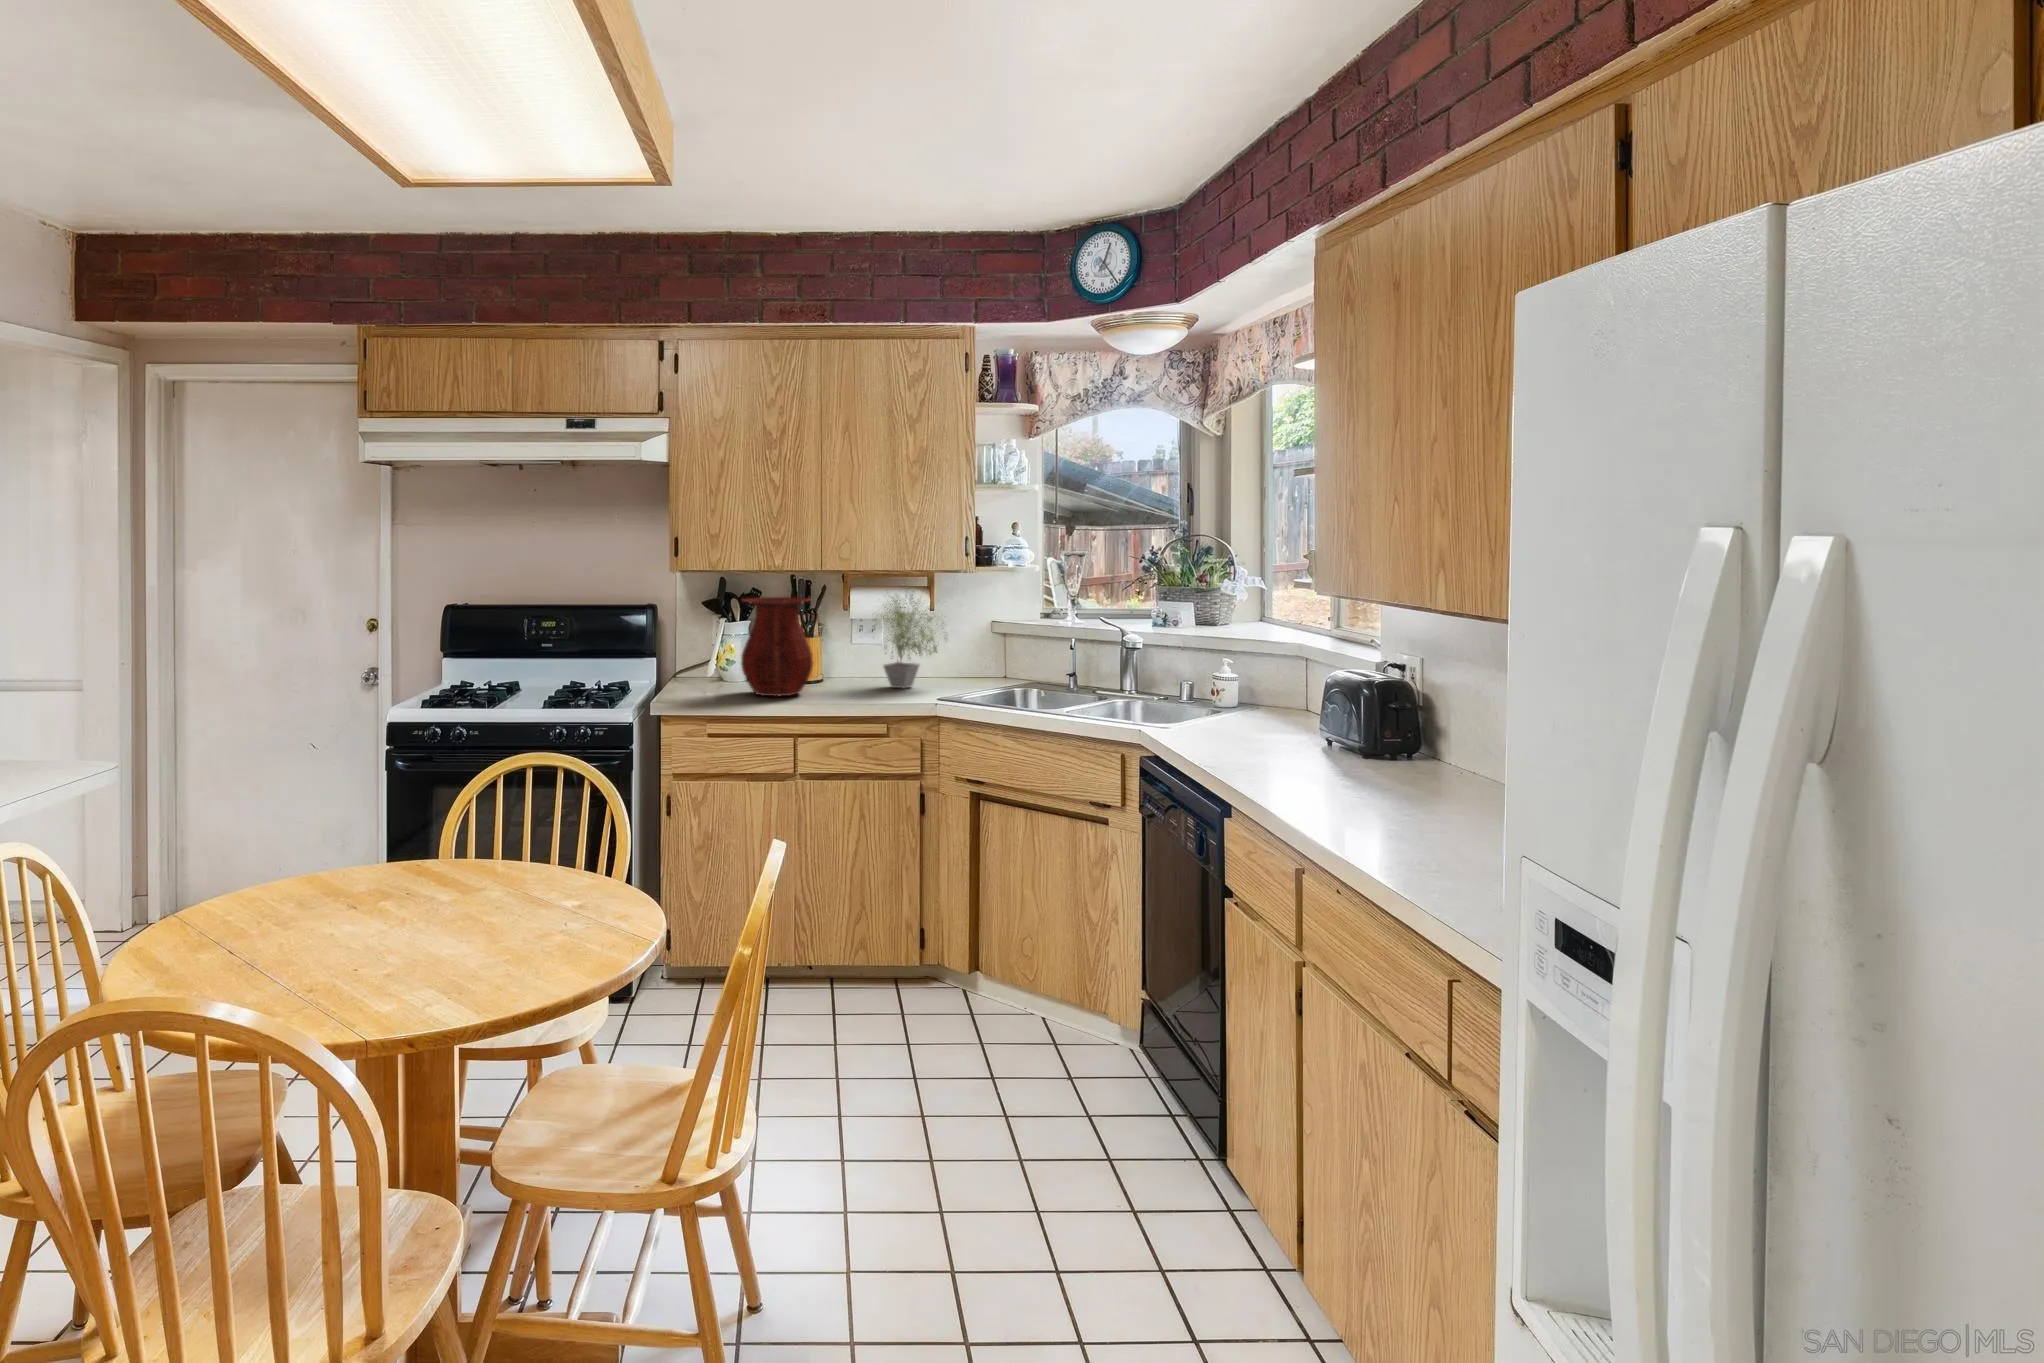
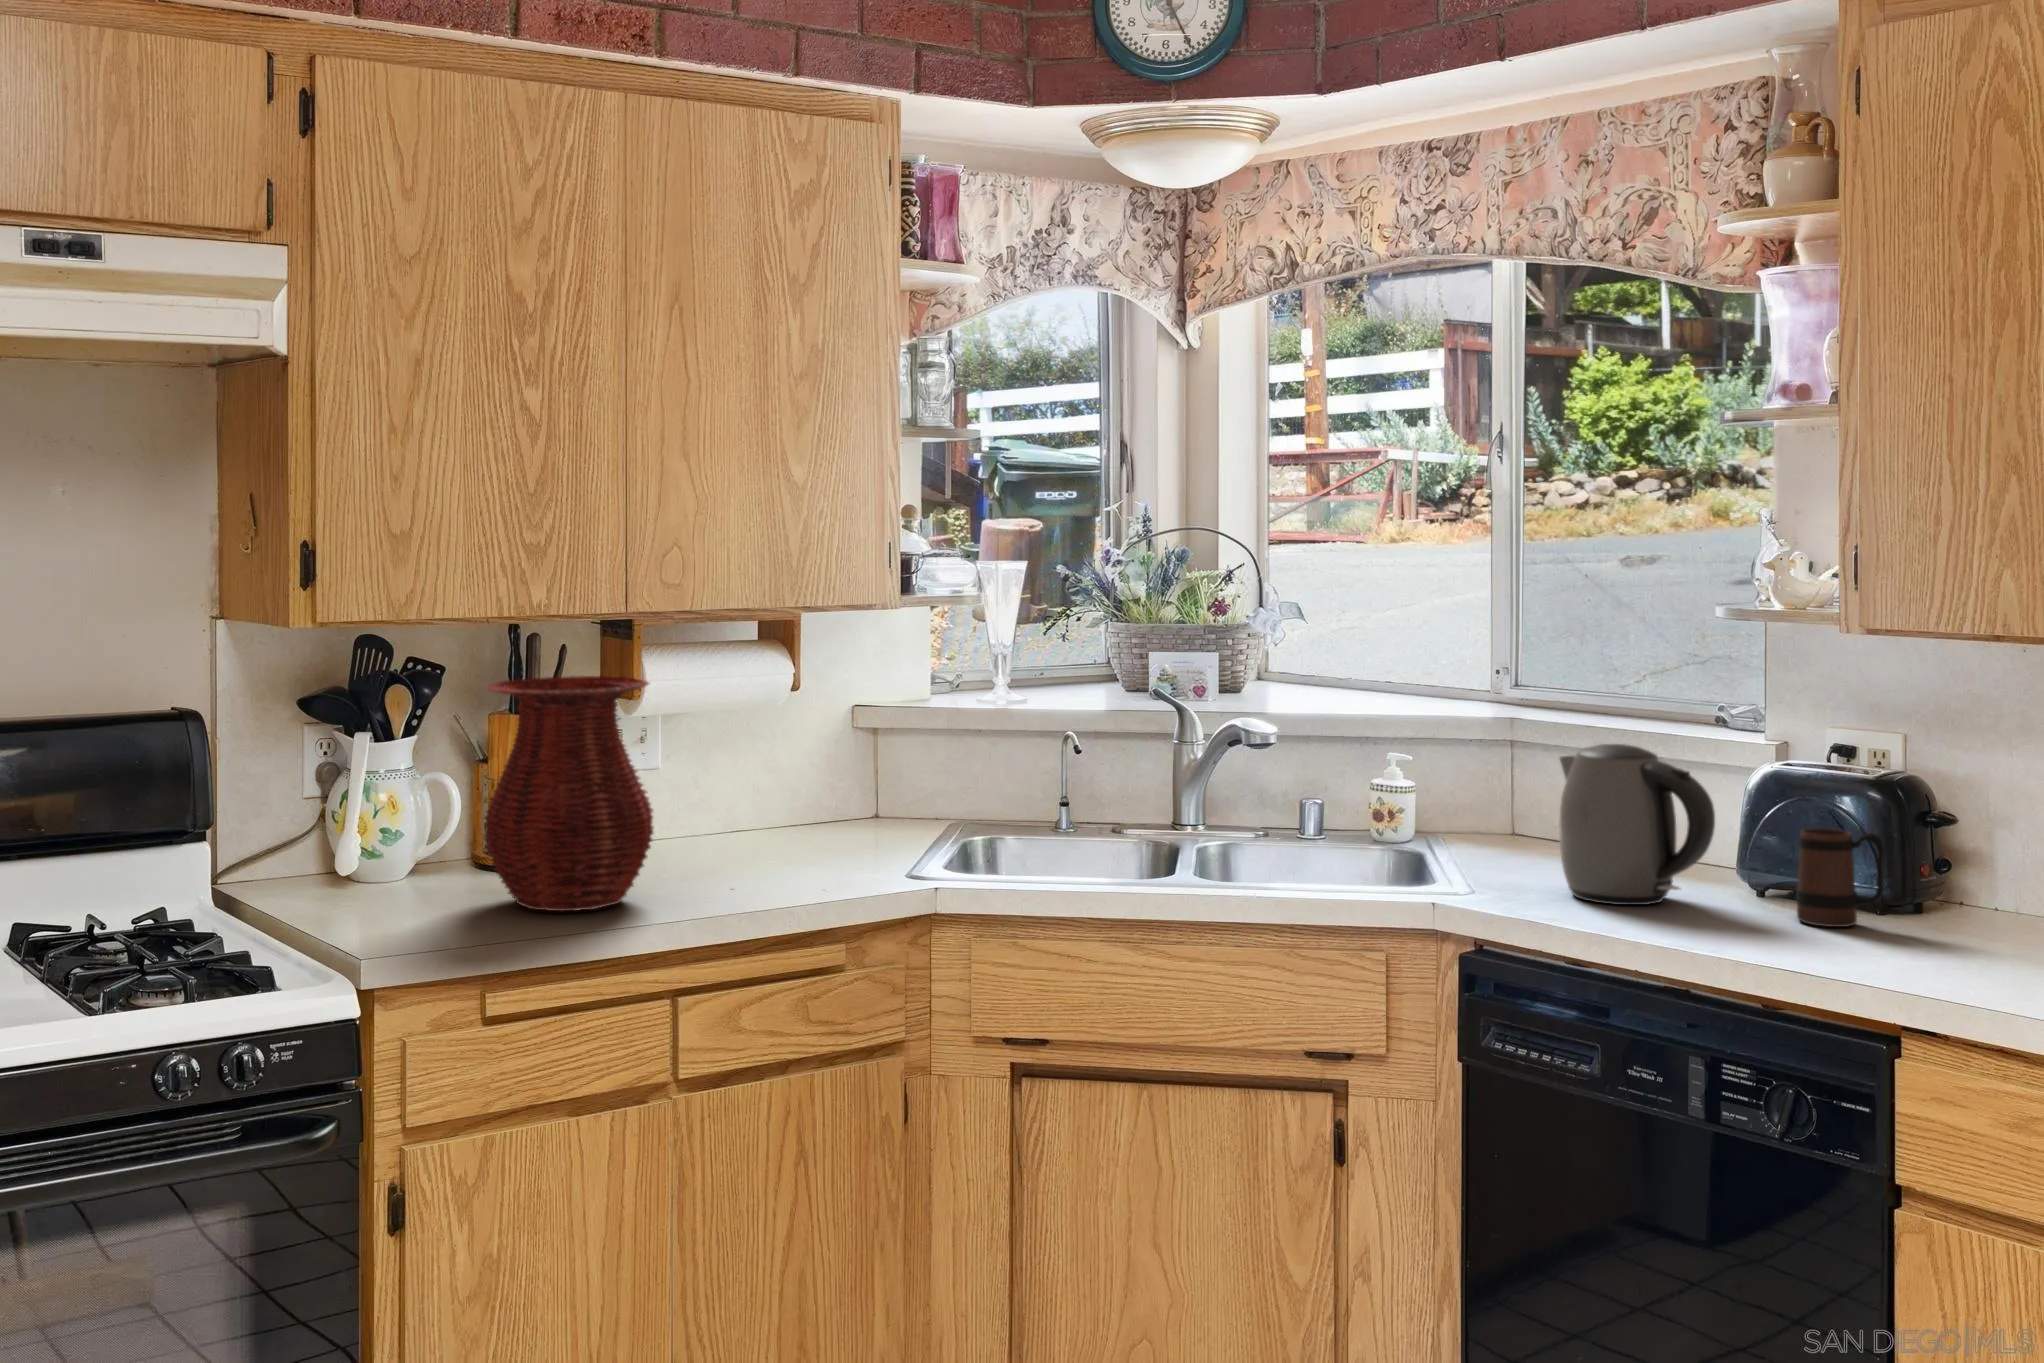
potted plant: present [875,591,947,688] -> none [687,631,860,859]
kettle: none [1232,654,1296,742] -> present [1559,744,1715,905]
mug: none [1325,705,1367,760] -> present [1796,828,1885,927]

